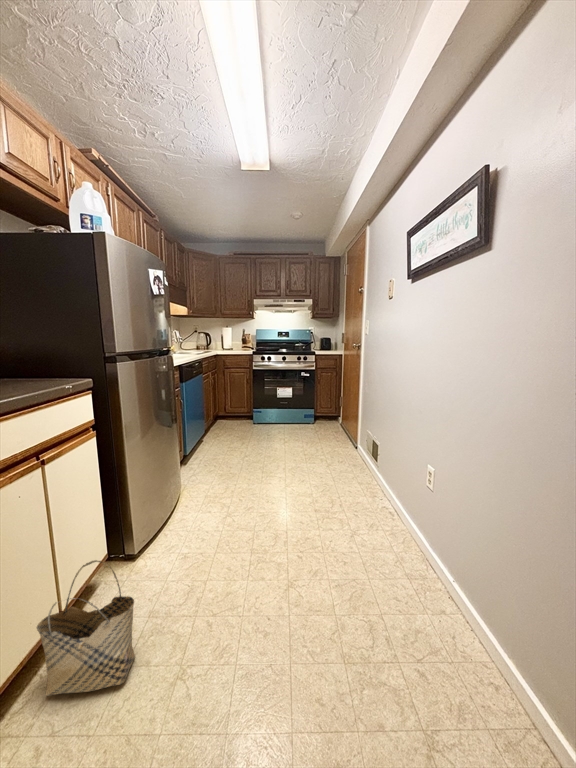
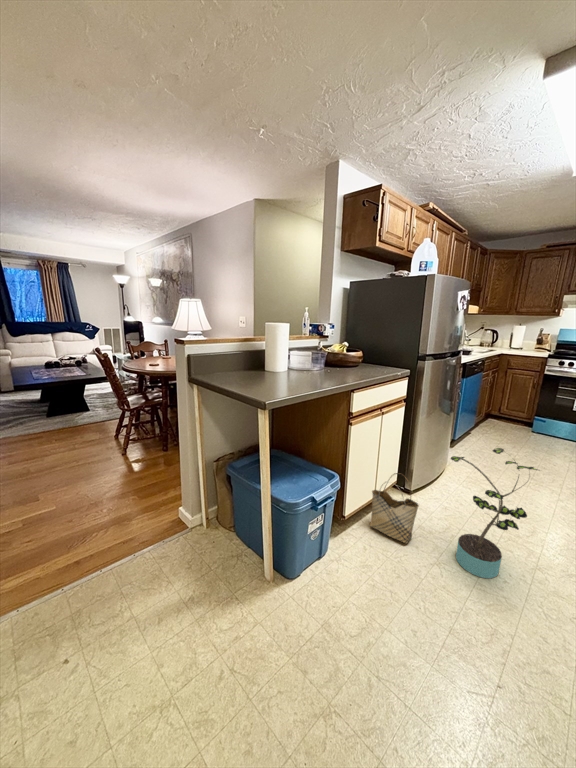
potted plant: none [168,464,275,660] -> present [451,448,537,578]

